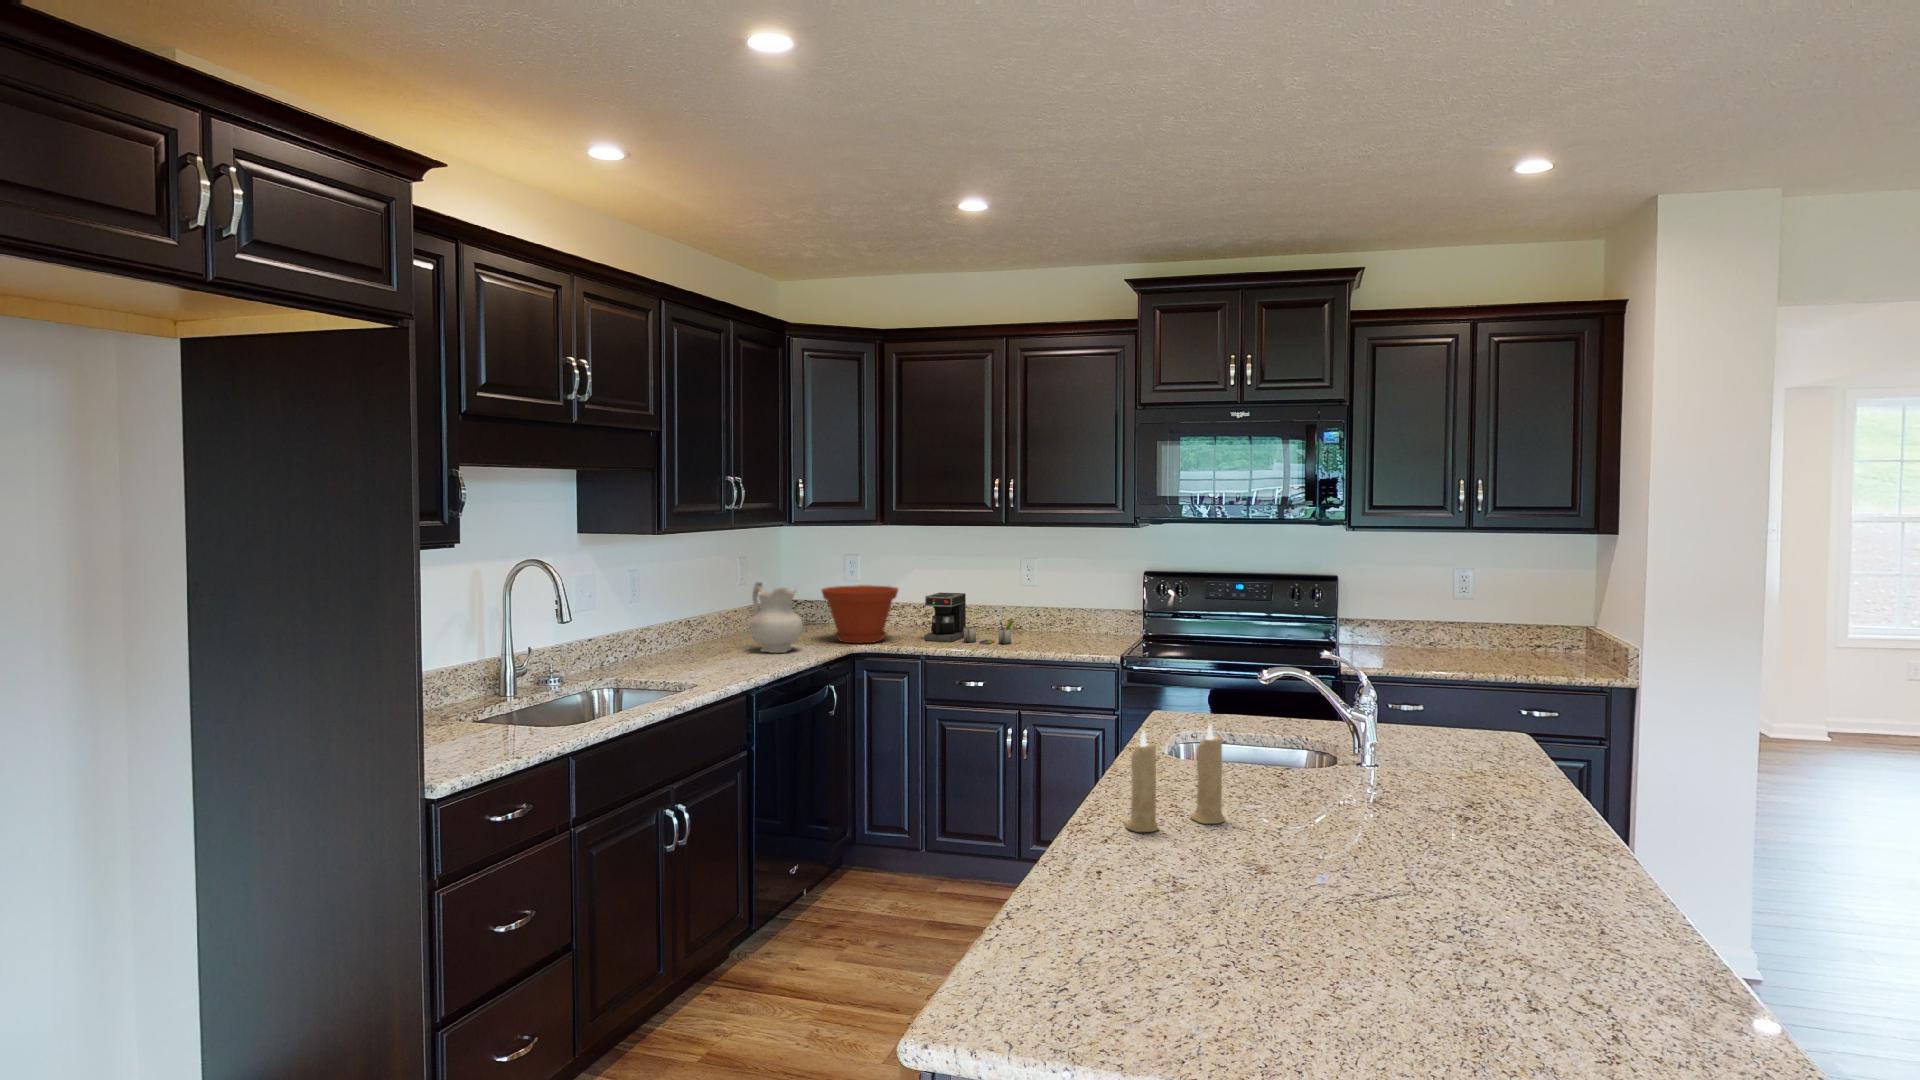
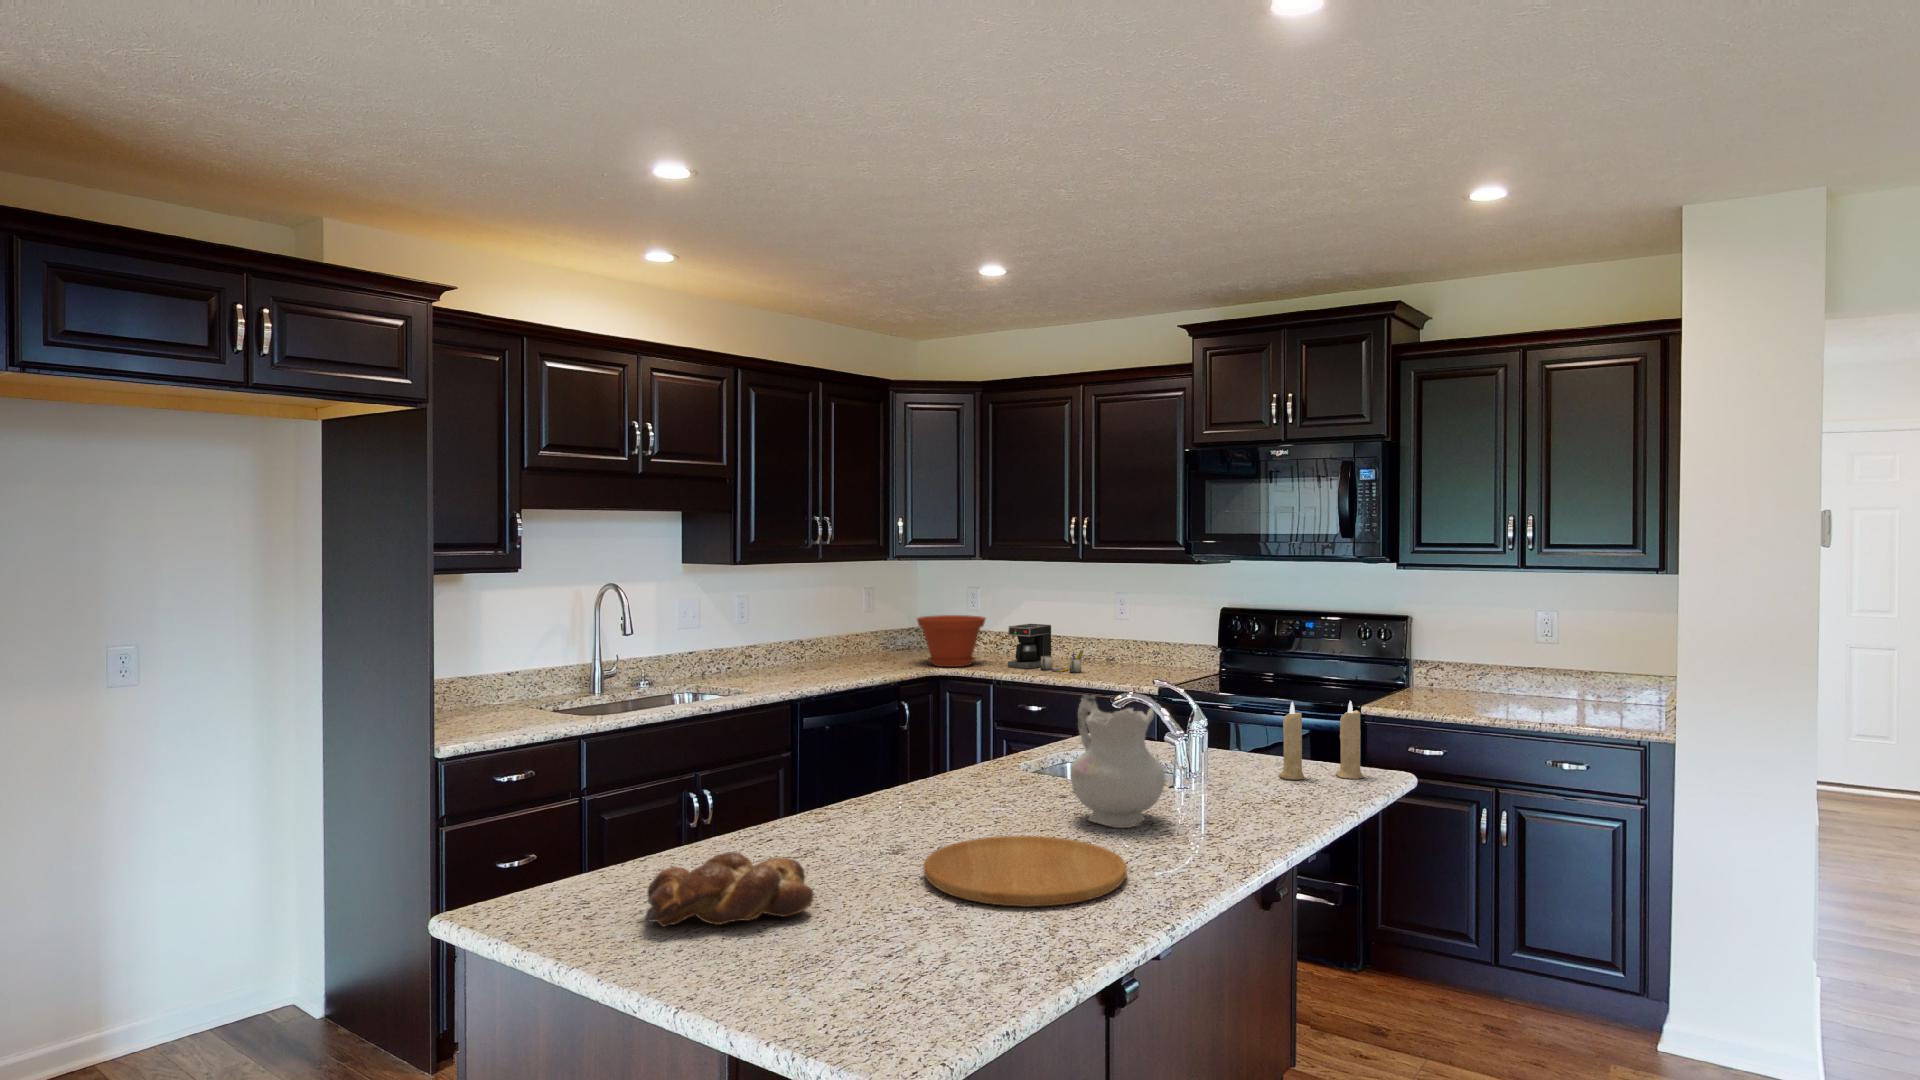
ceramic pitcher: present [750,582,803,653] -> present [1071,695,1165,828]
candle: present [1125,725,1225,832] -> present [1279,701,1363,780]
cutting board: none [1286,832,1523,915] -> present [924,836,1127,907]
bread loaf: none [1099,888,1285,989] -> present [646,852,814,926]

